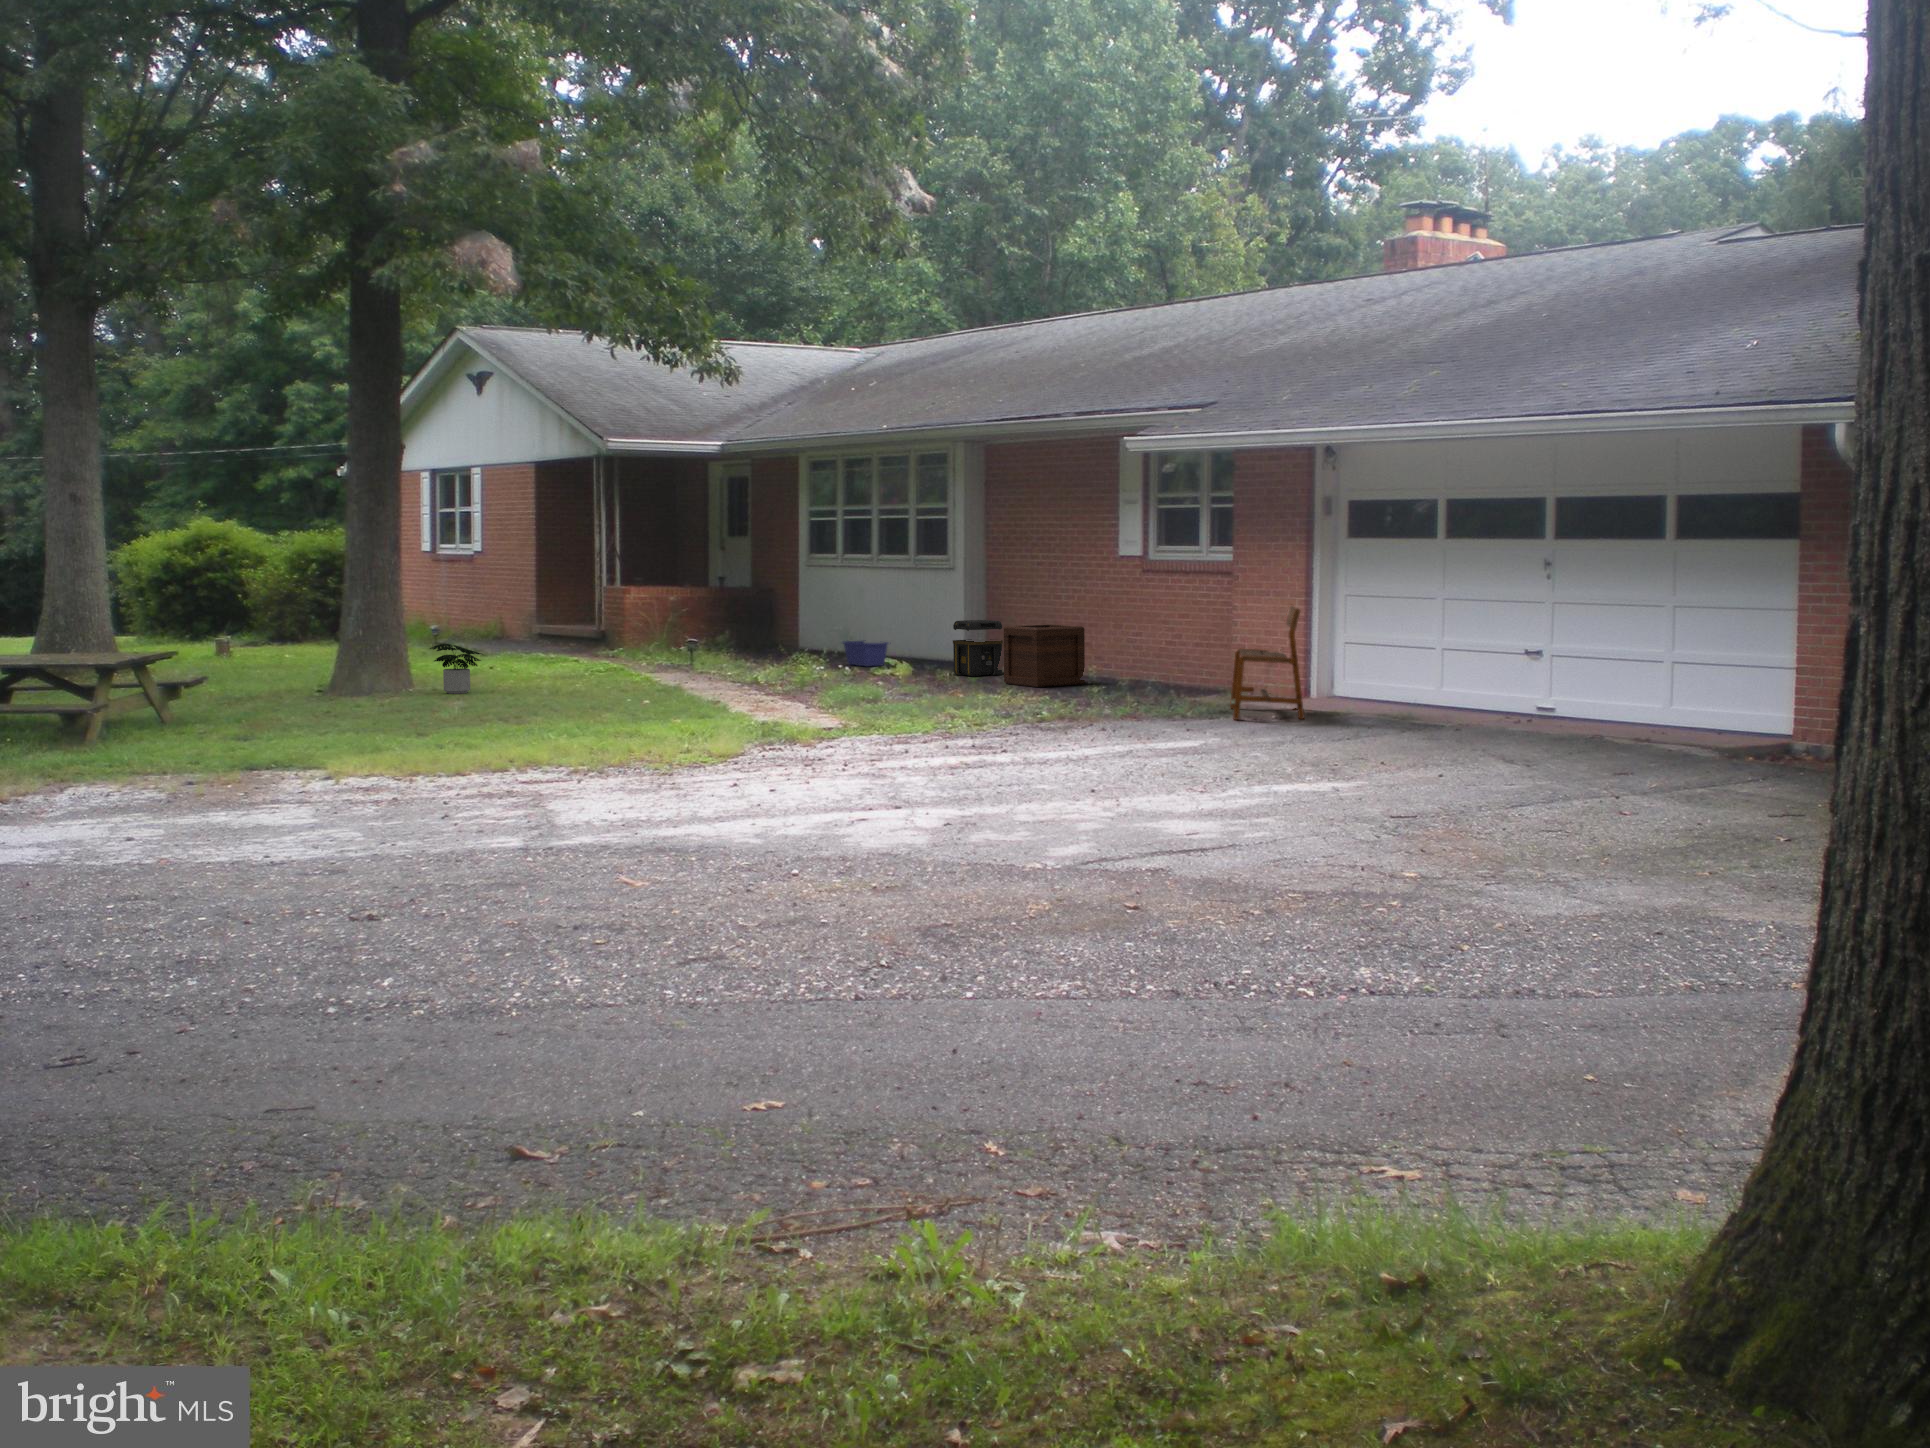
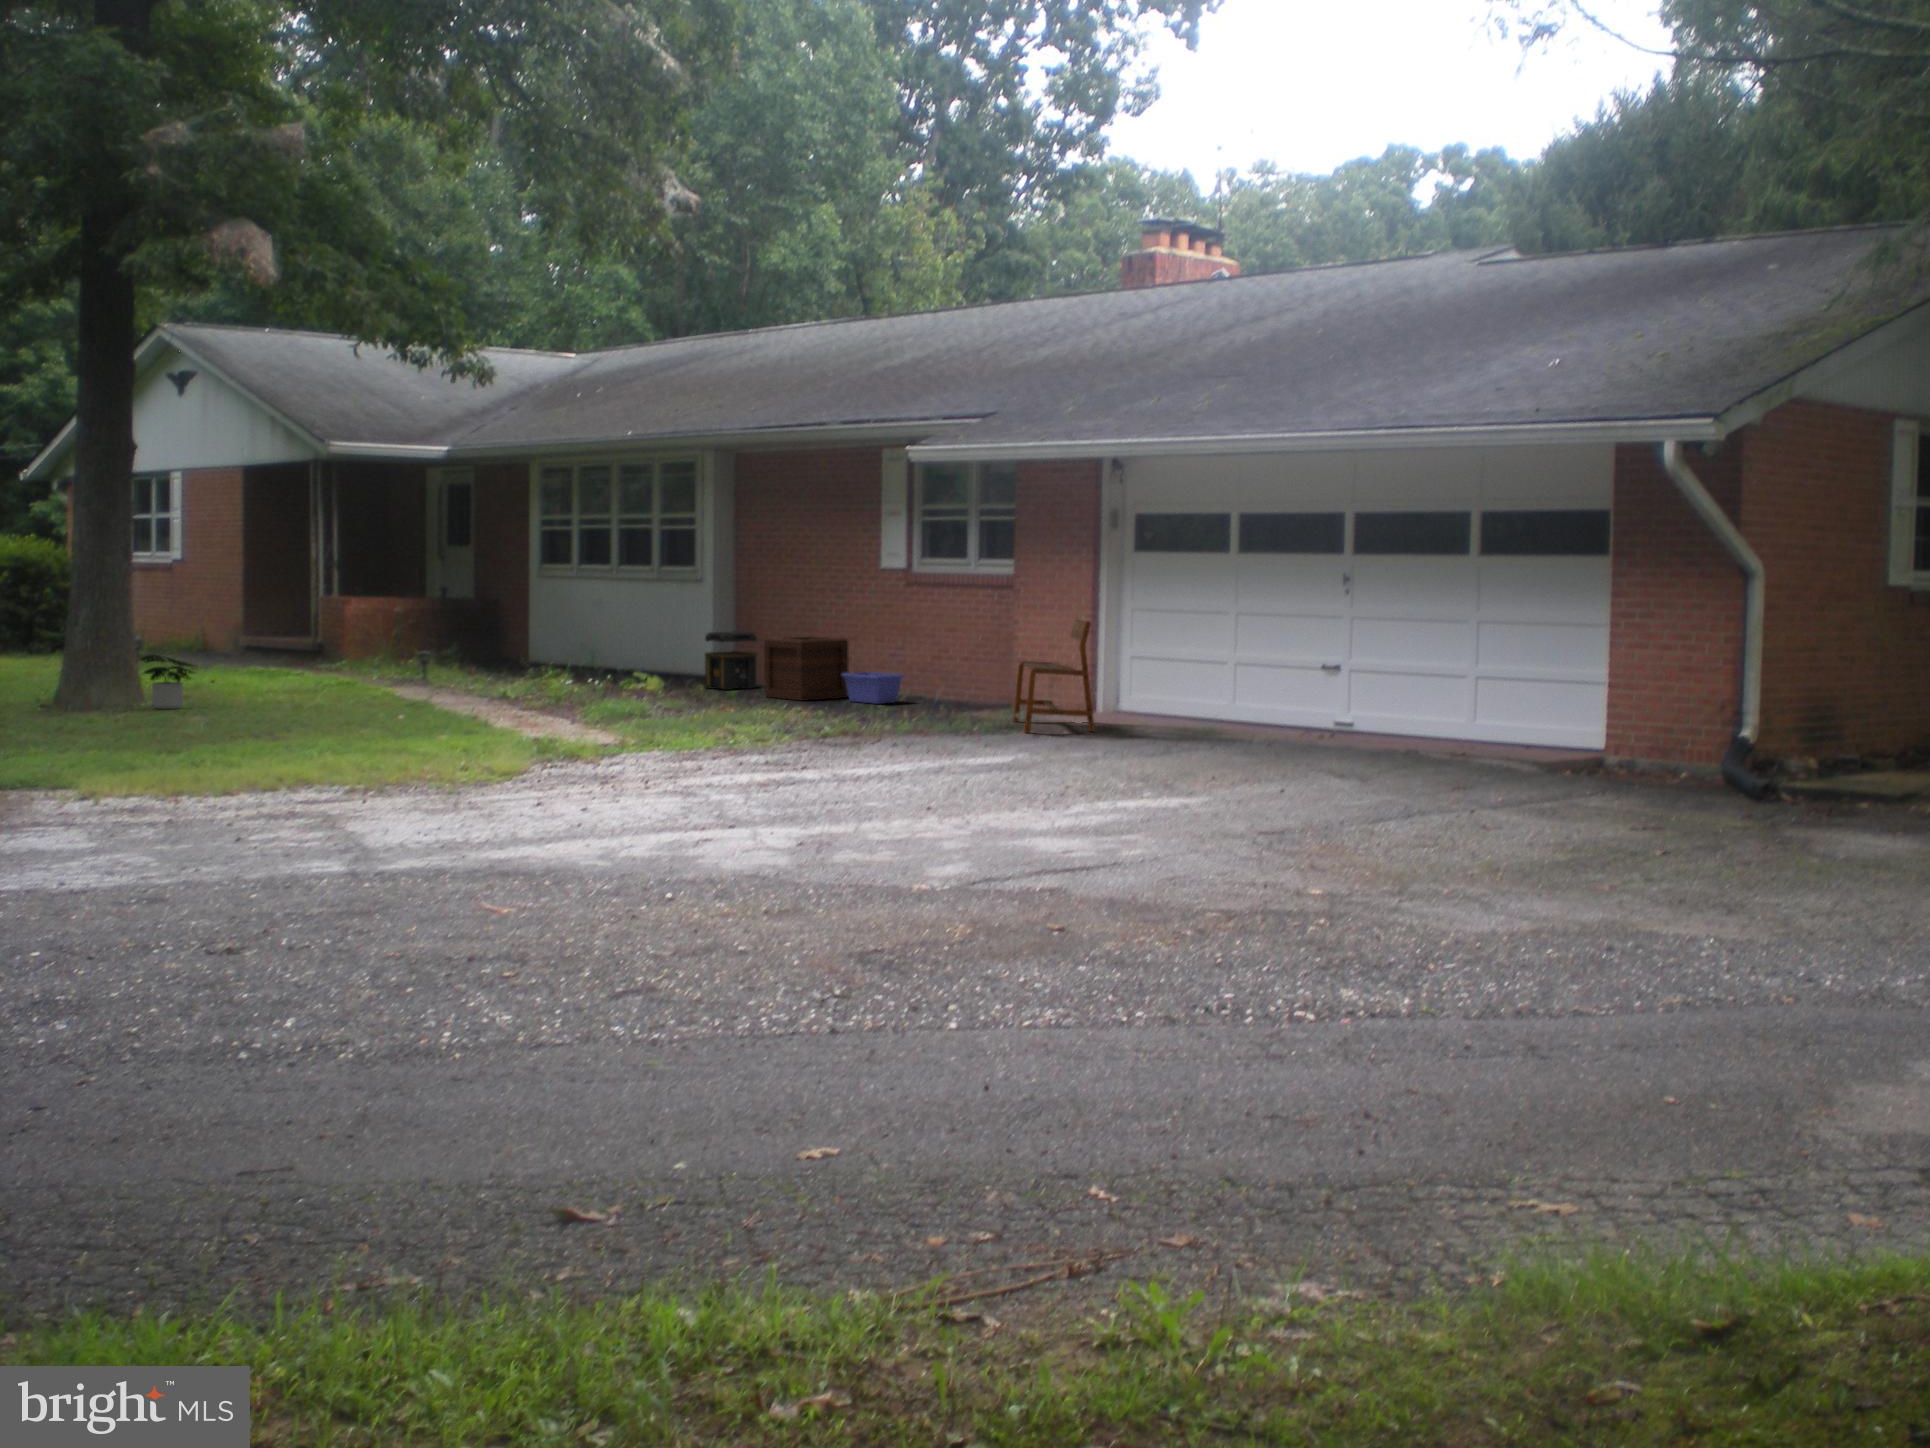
storage bin: present [843,641,888,666] -> present [841,672,904,704]

